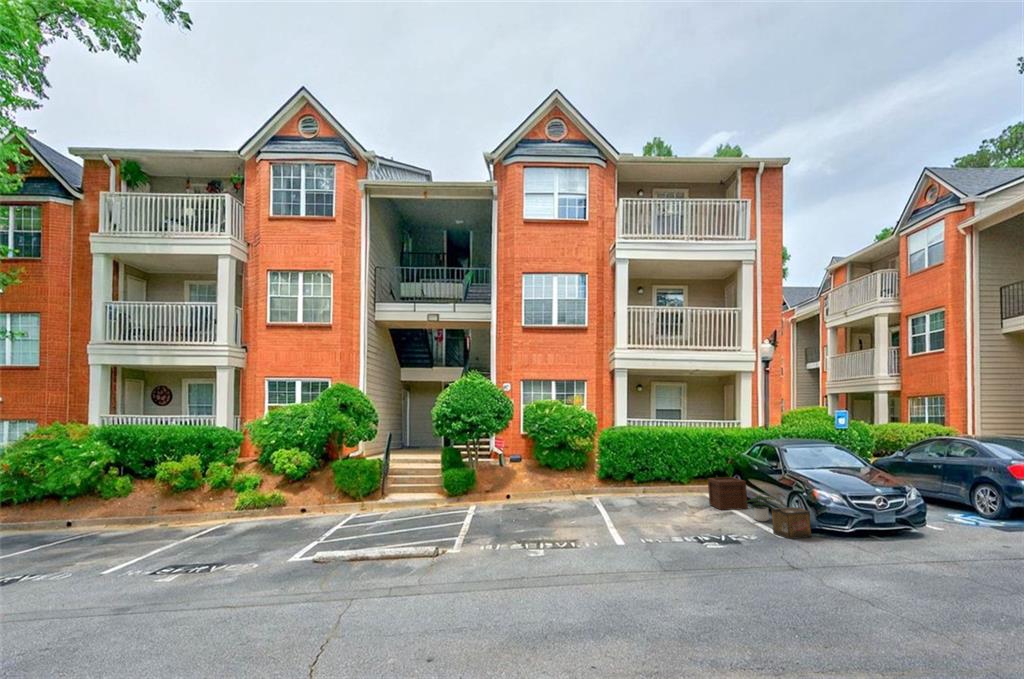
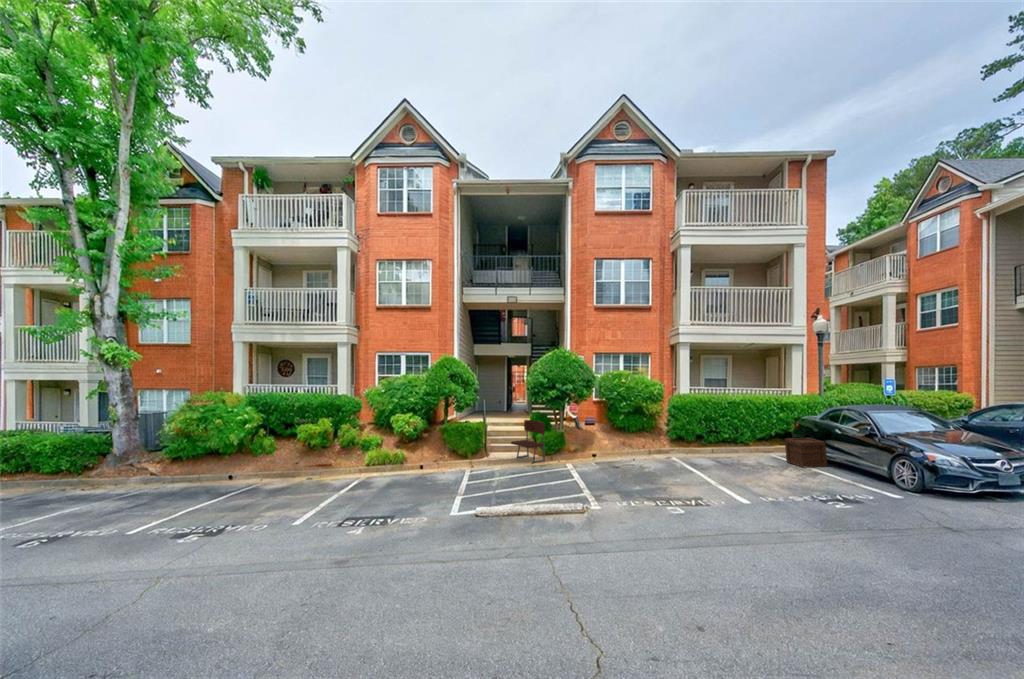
bench: none [411,458,448,508] -> present [511,420,545,463]
potted plant: present [745,493,774,521] -> none [836,454,871,480]
cardboard box: present [771,507,812,539] -> none [882,469,928,500]

